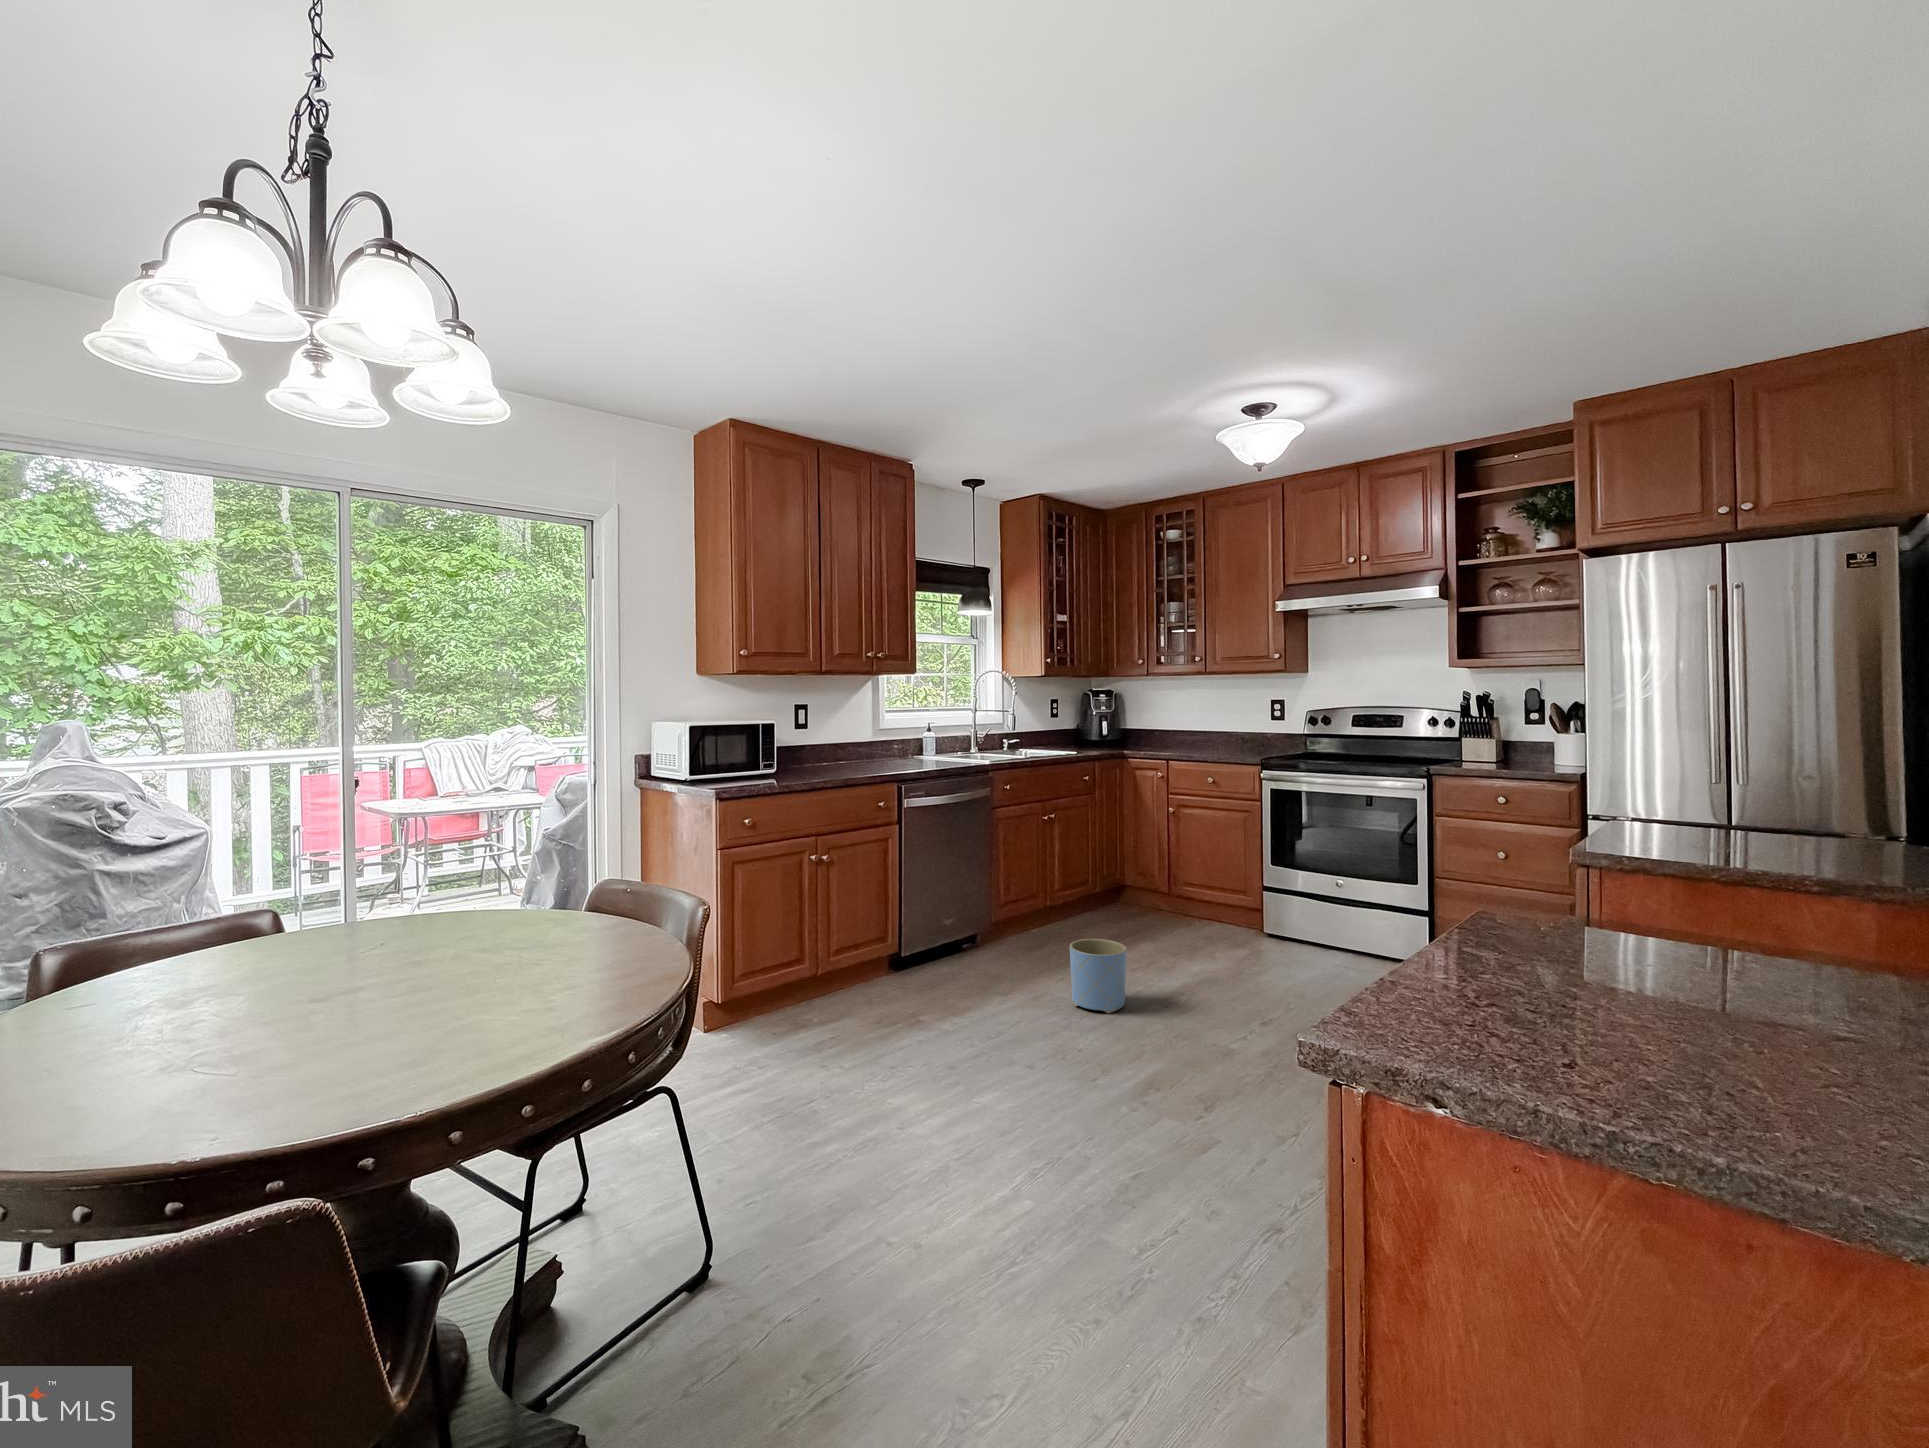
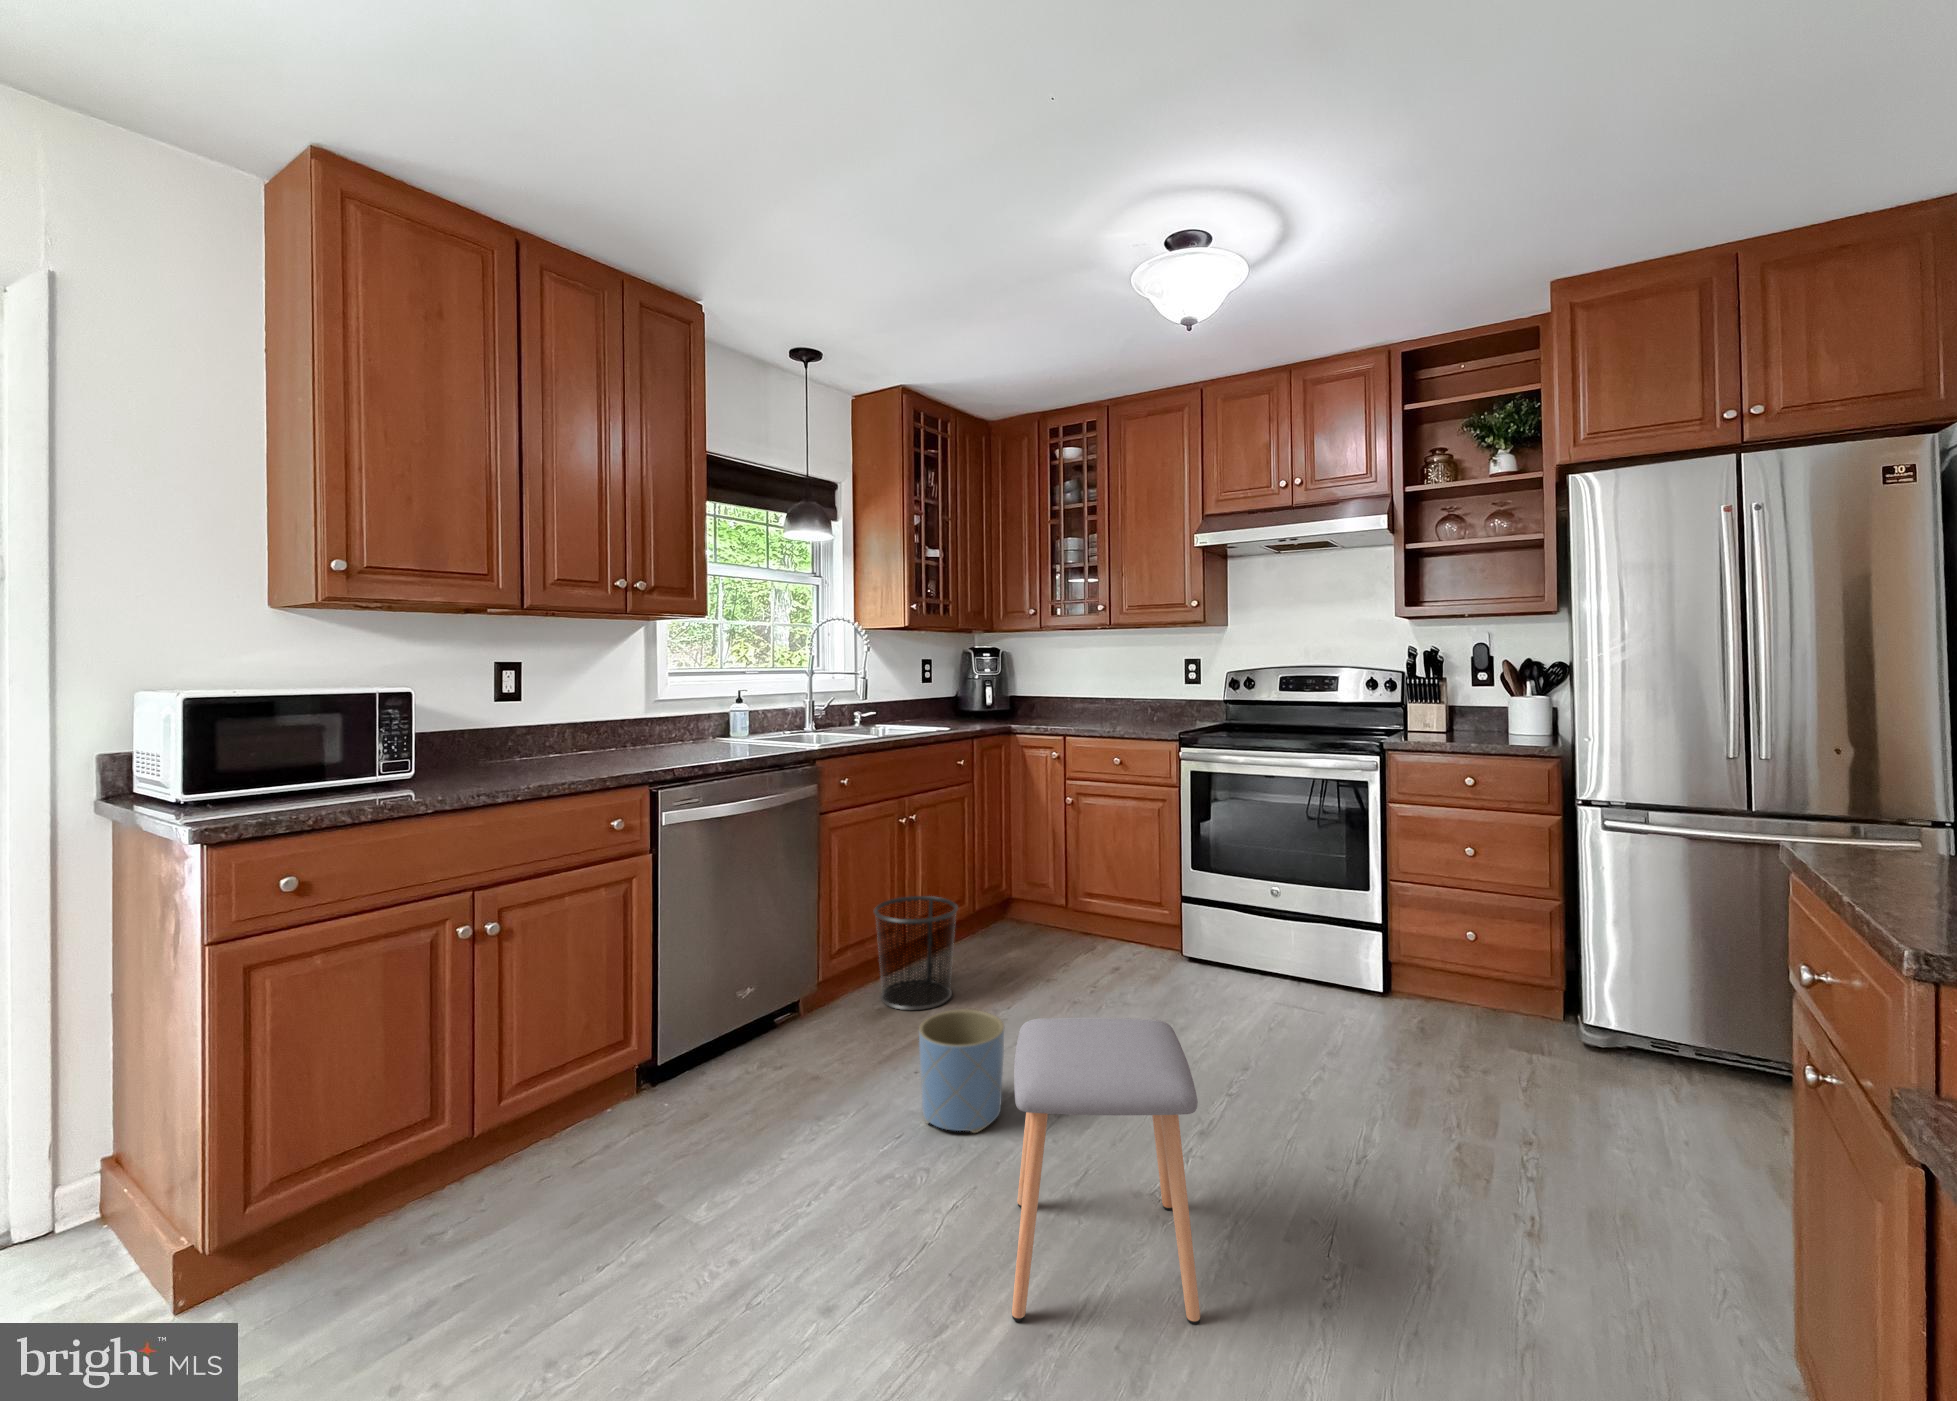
waste bin: none [1028,874,1089,952] -> present [874,896,958,1010]
stool: none [1136,929,1250,1097] -> present [1012,1017,1200,1325]

